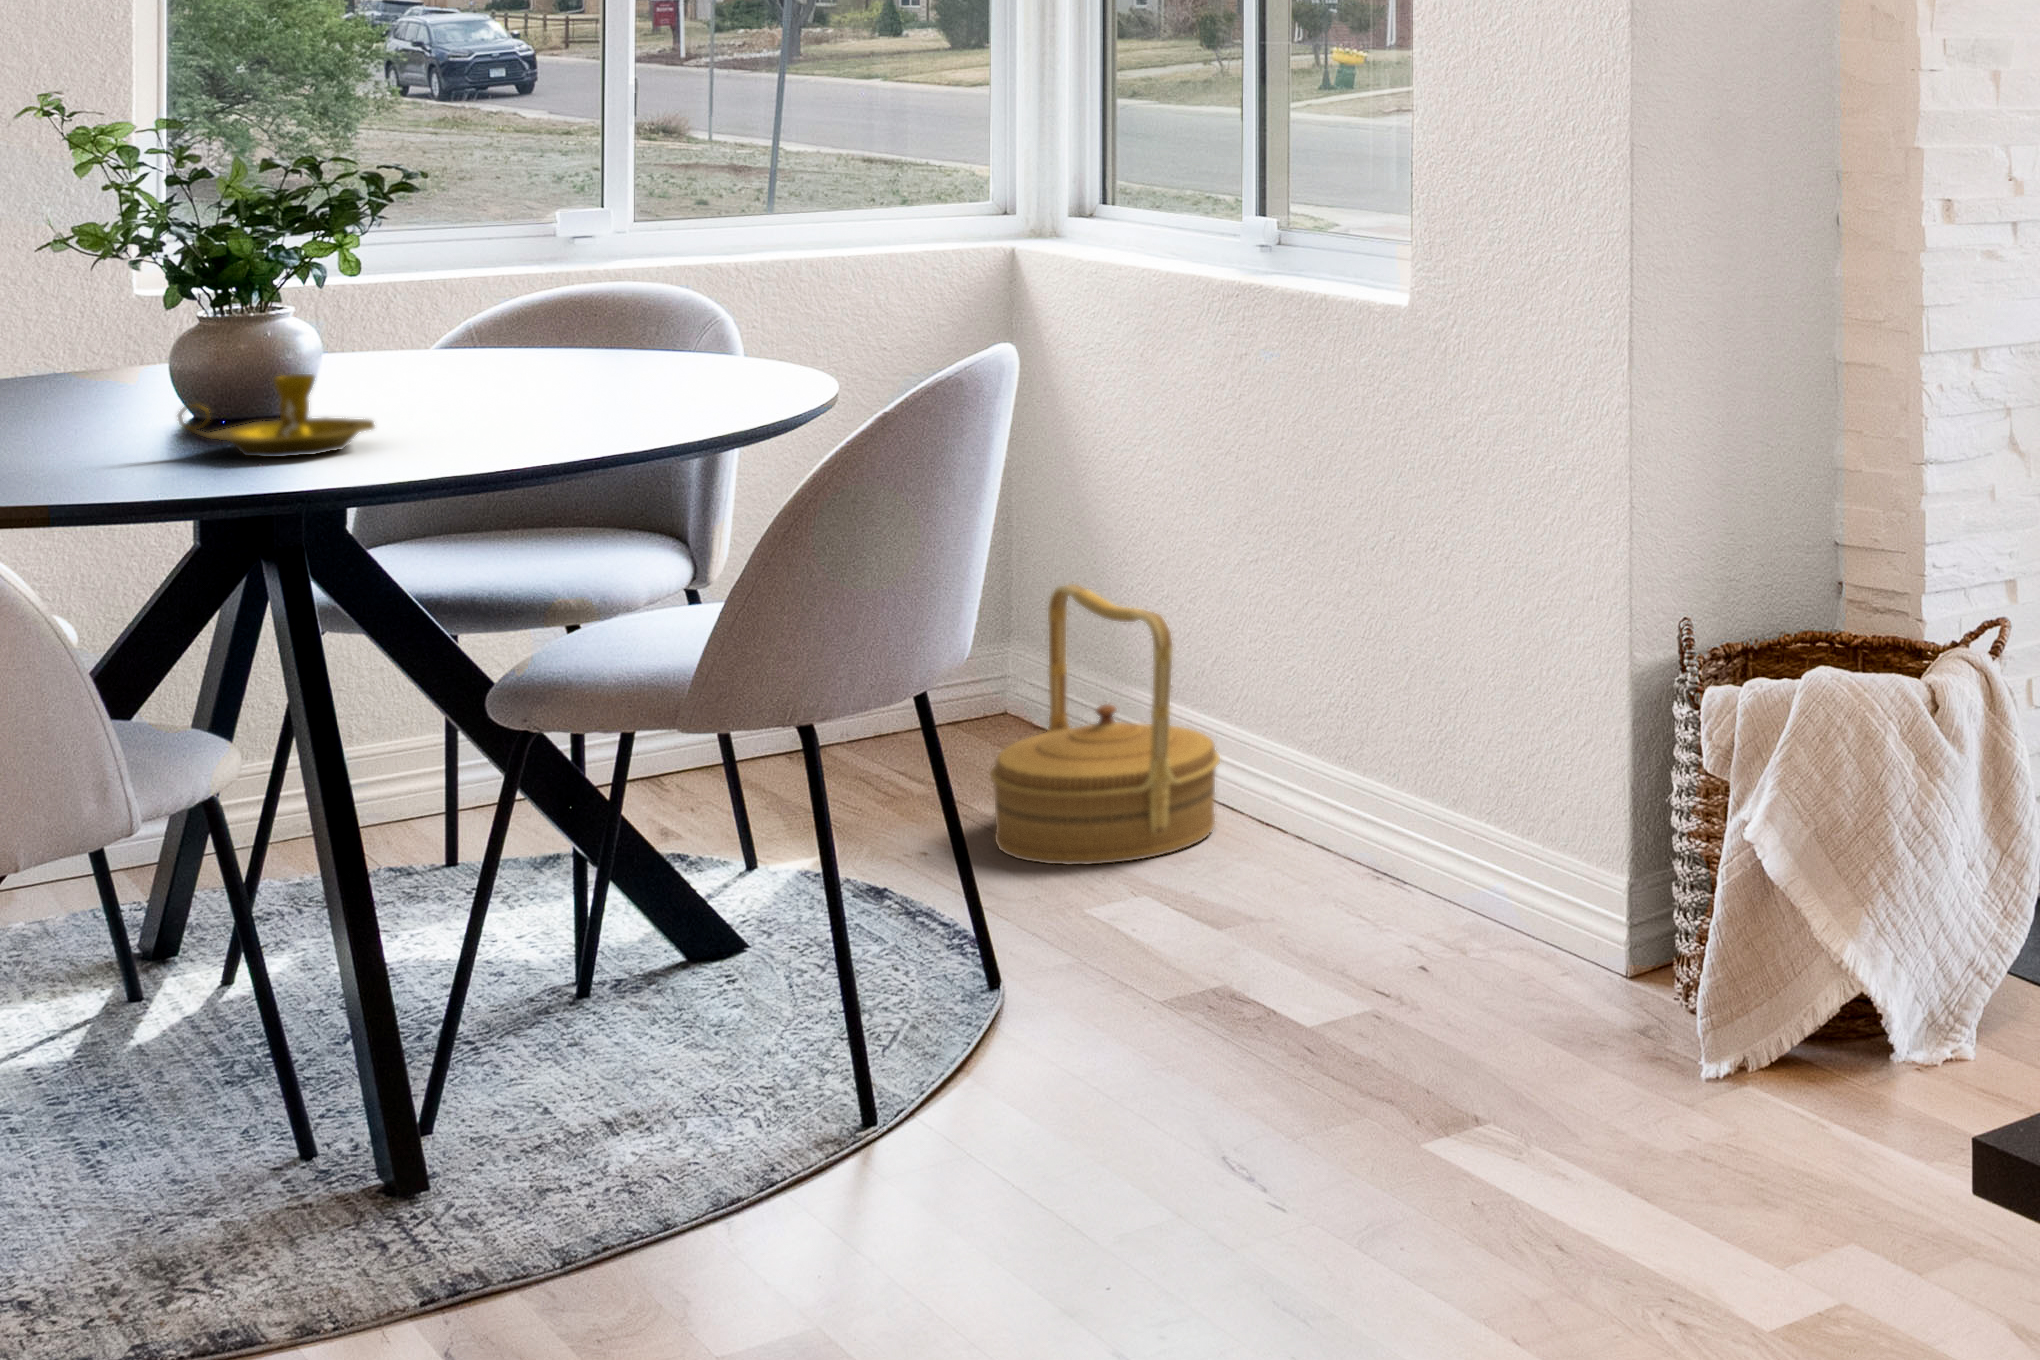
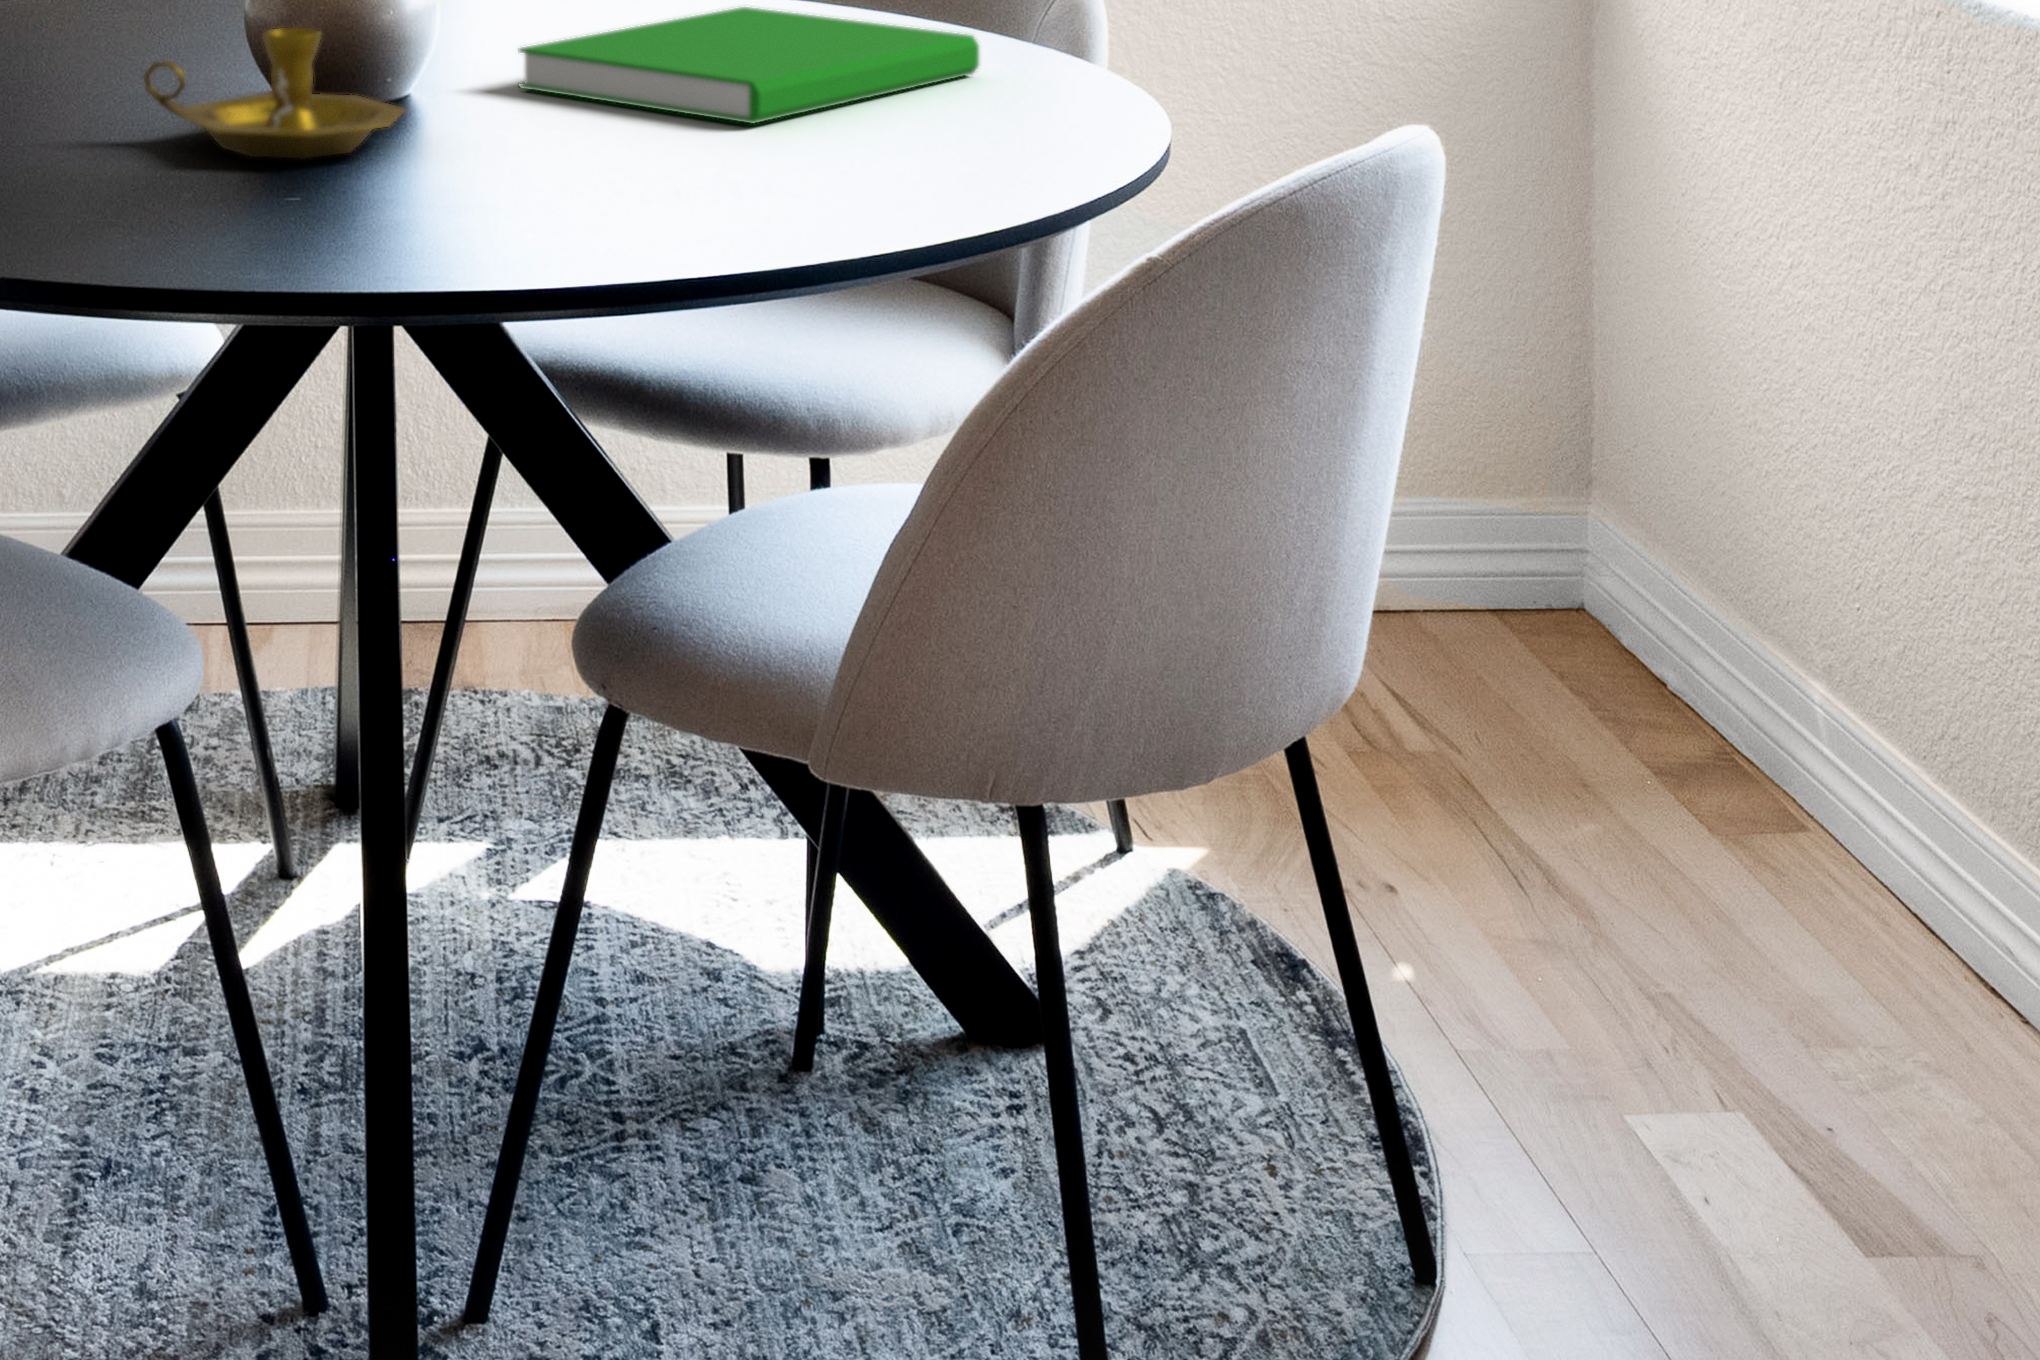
book: none [411,353,713,412] -> present [520,7,979,123]
basket: present [990,584,1220,865] -> none [1489,457,1898,987]

